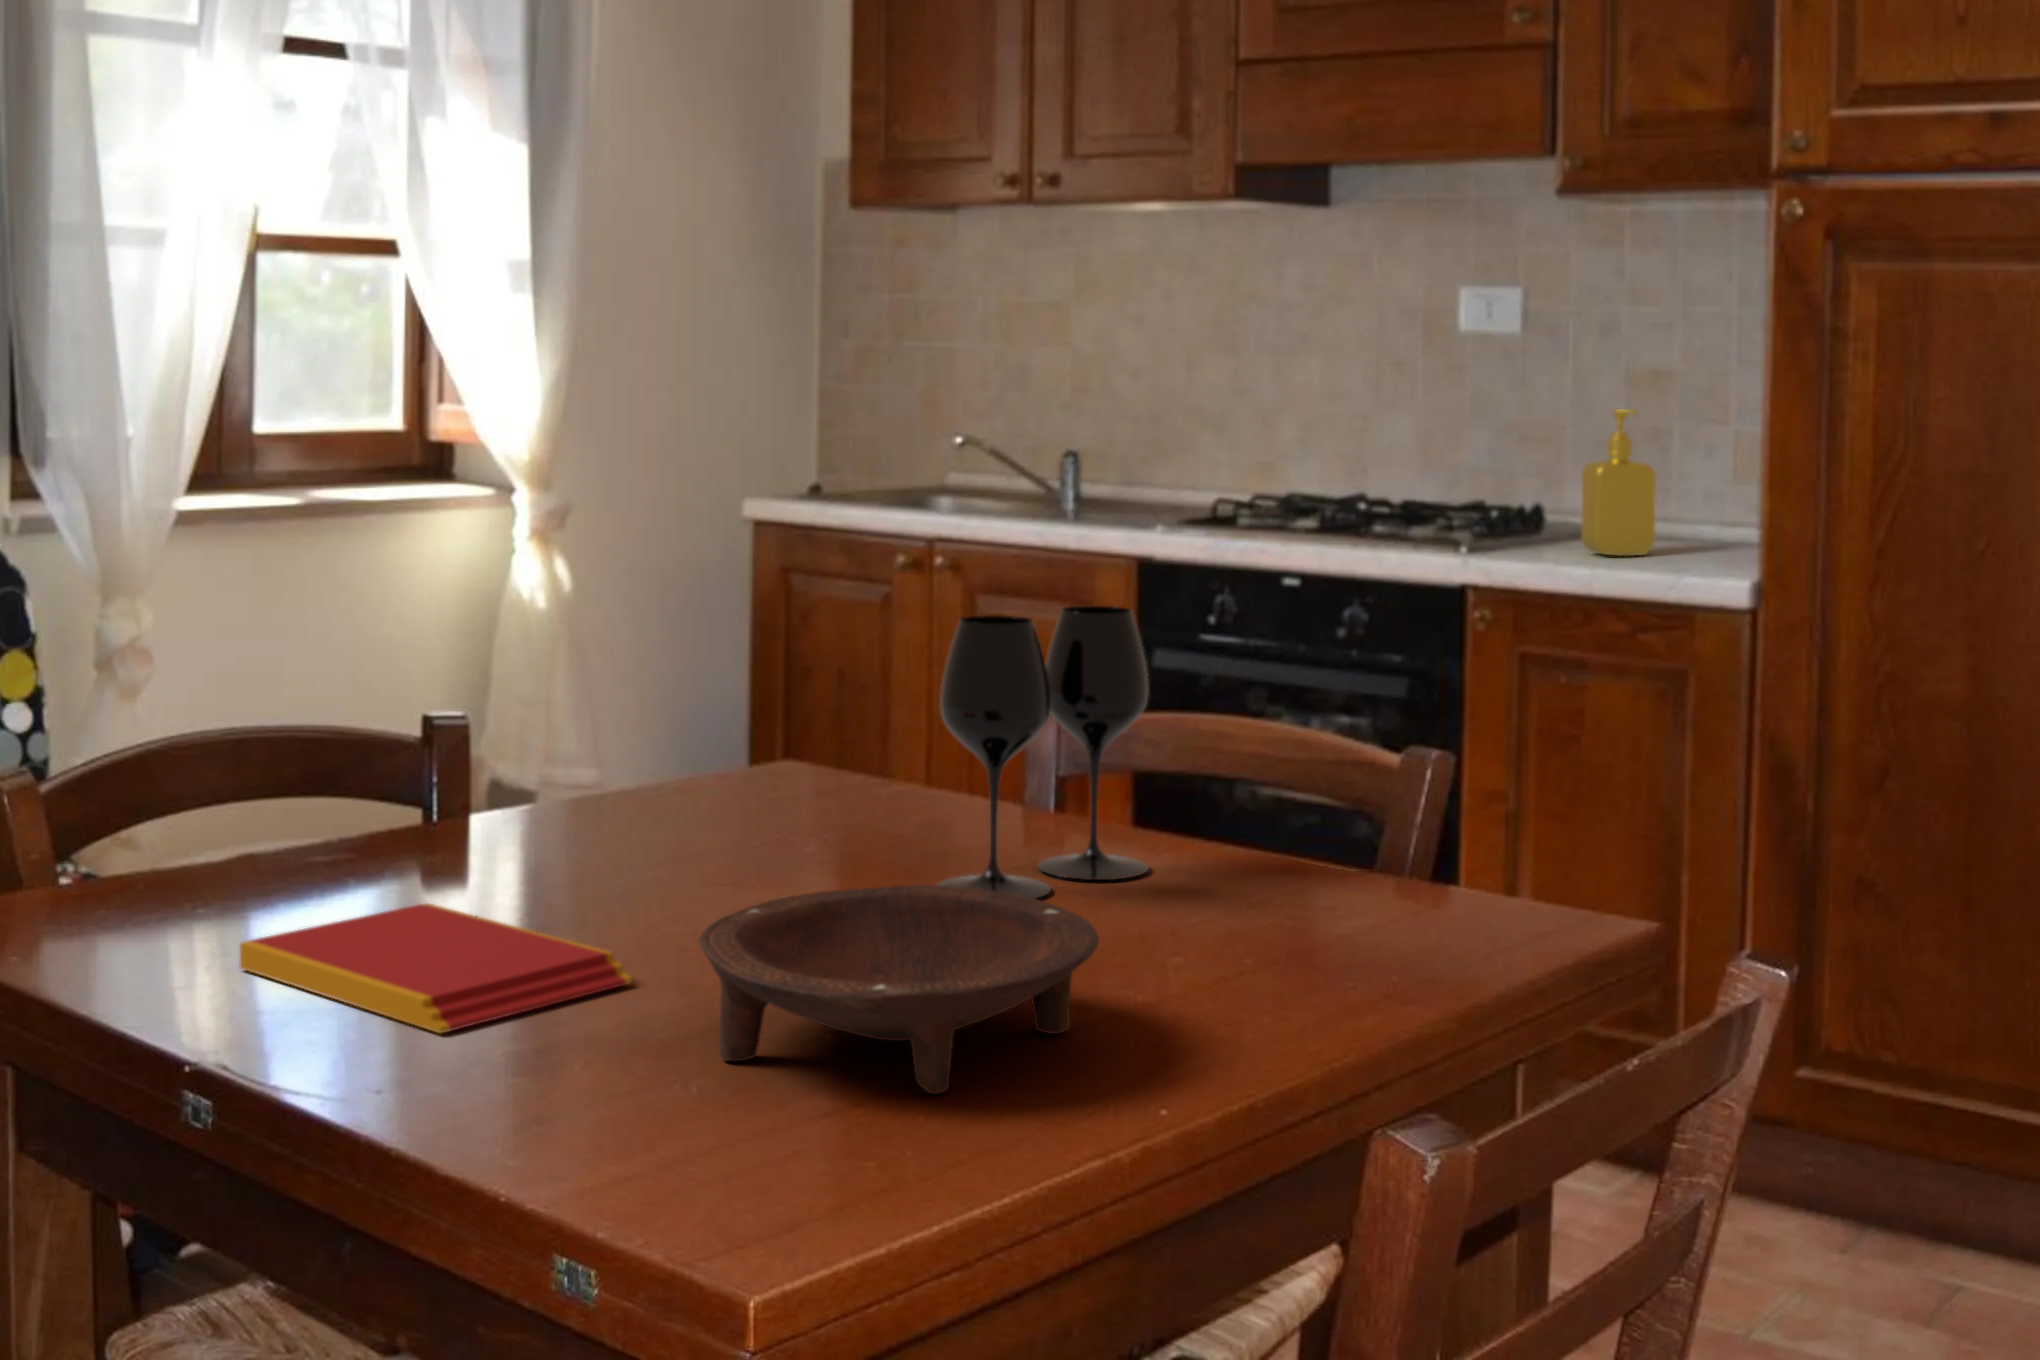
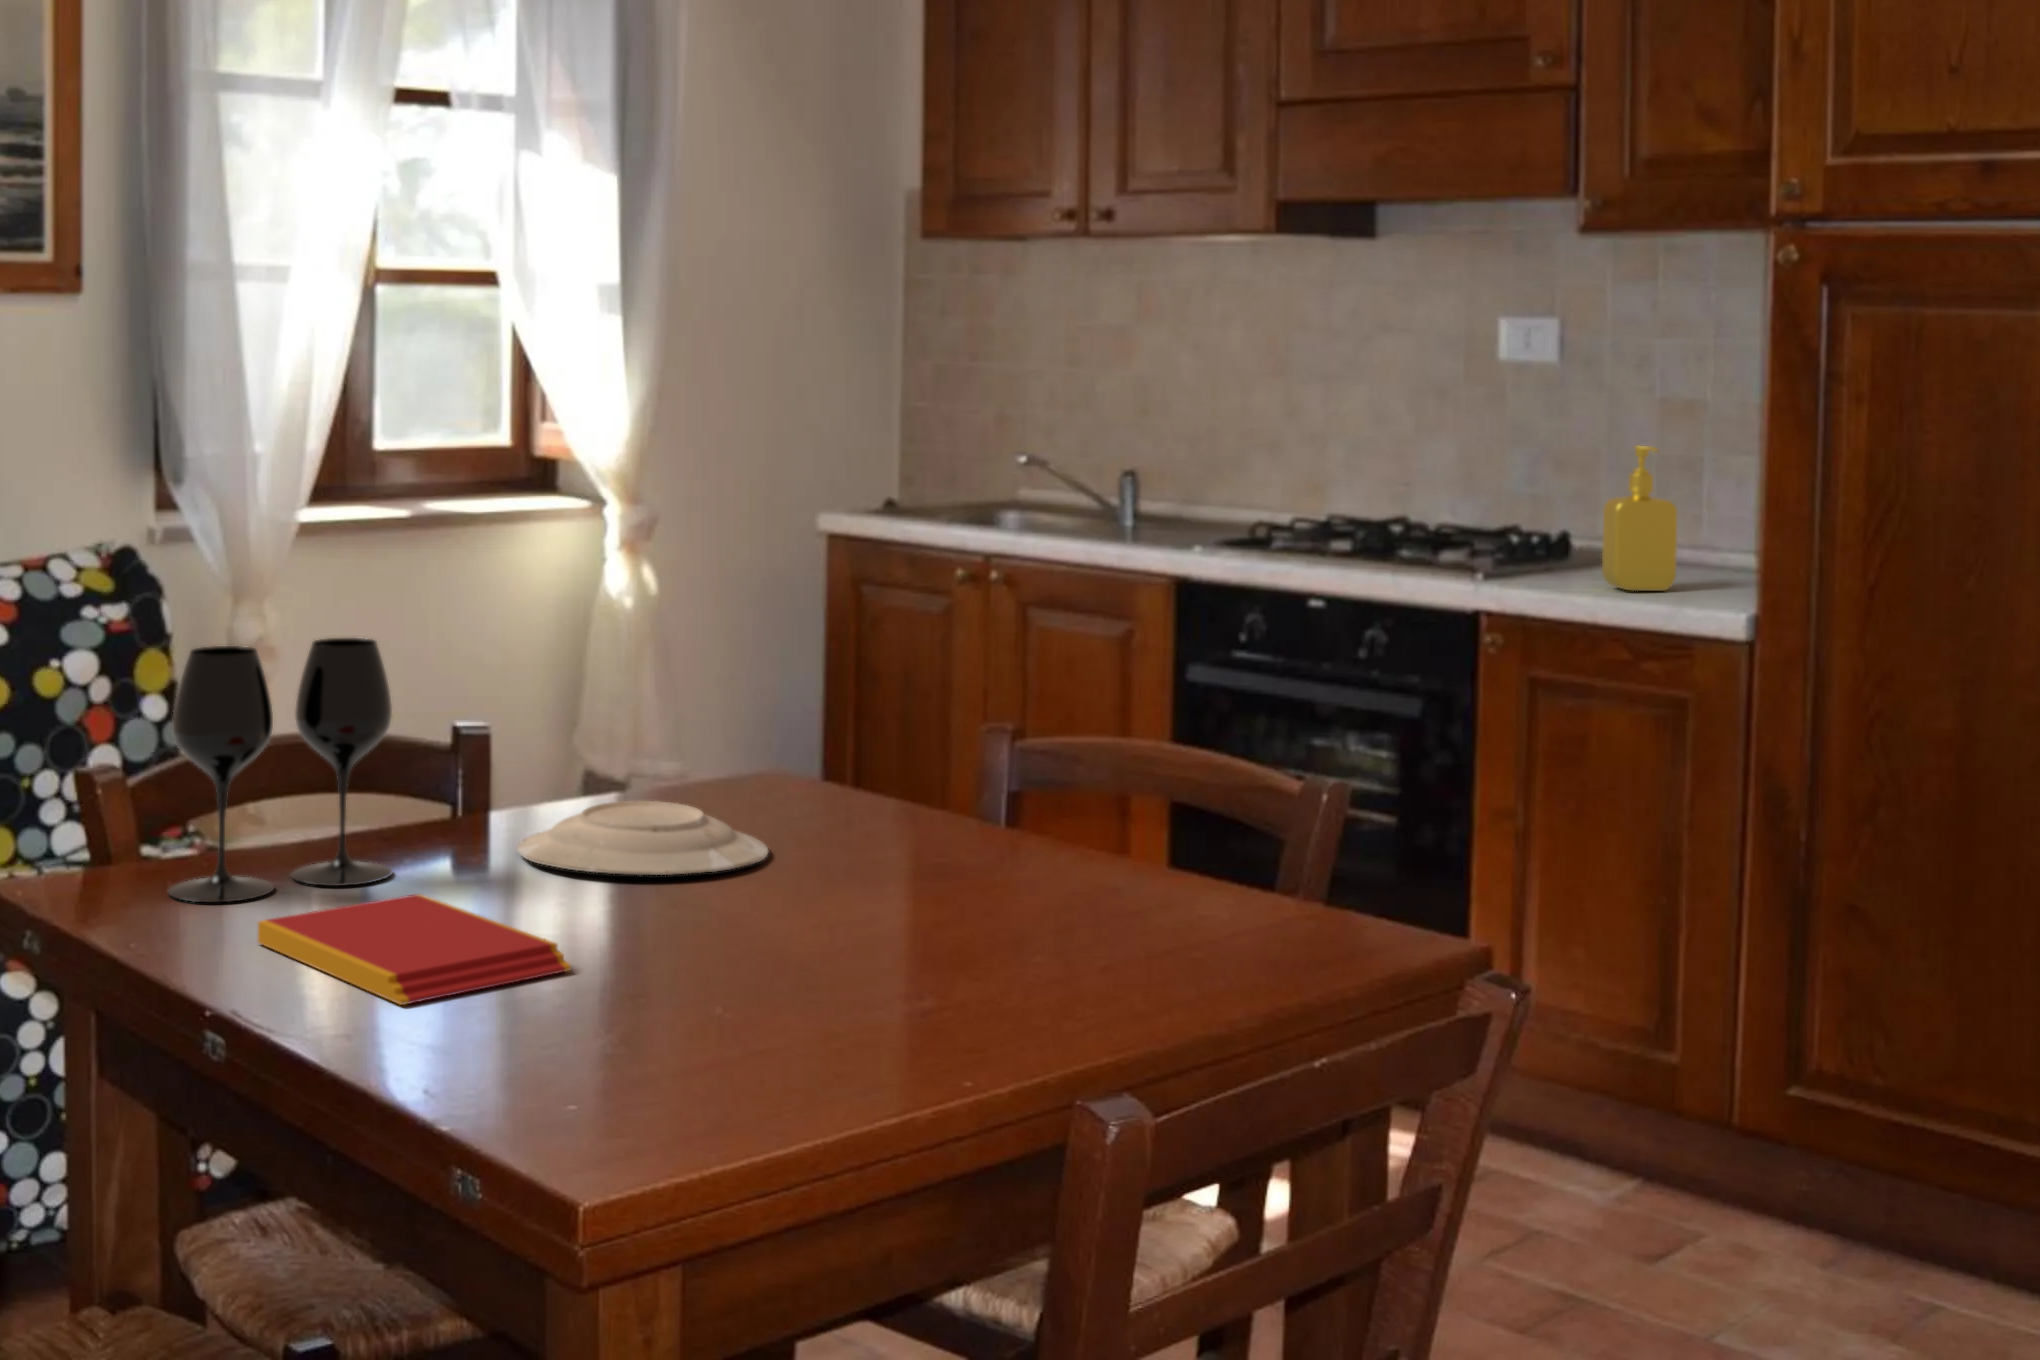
wine glass: present [937,606,1149,899] -> present [168,638,392,902]
plate: none [519,791,809,873] -> present [517,801,768,875]
bowl: present [699,885,1099,1094] -> none [605,897,947,1077]

